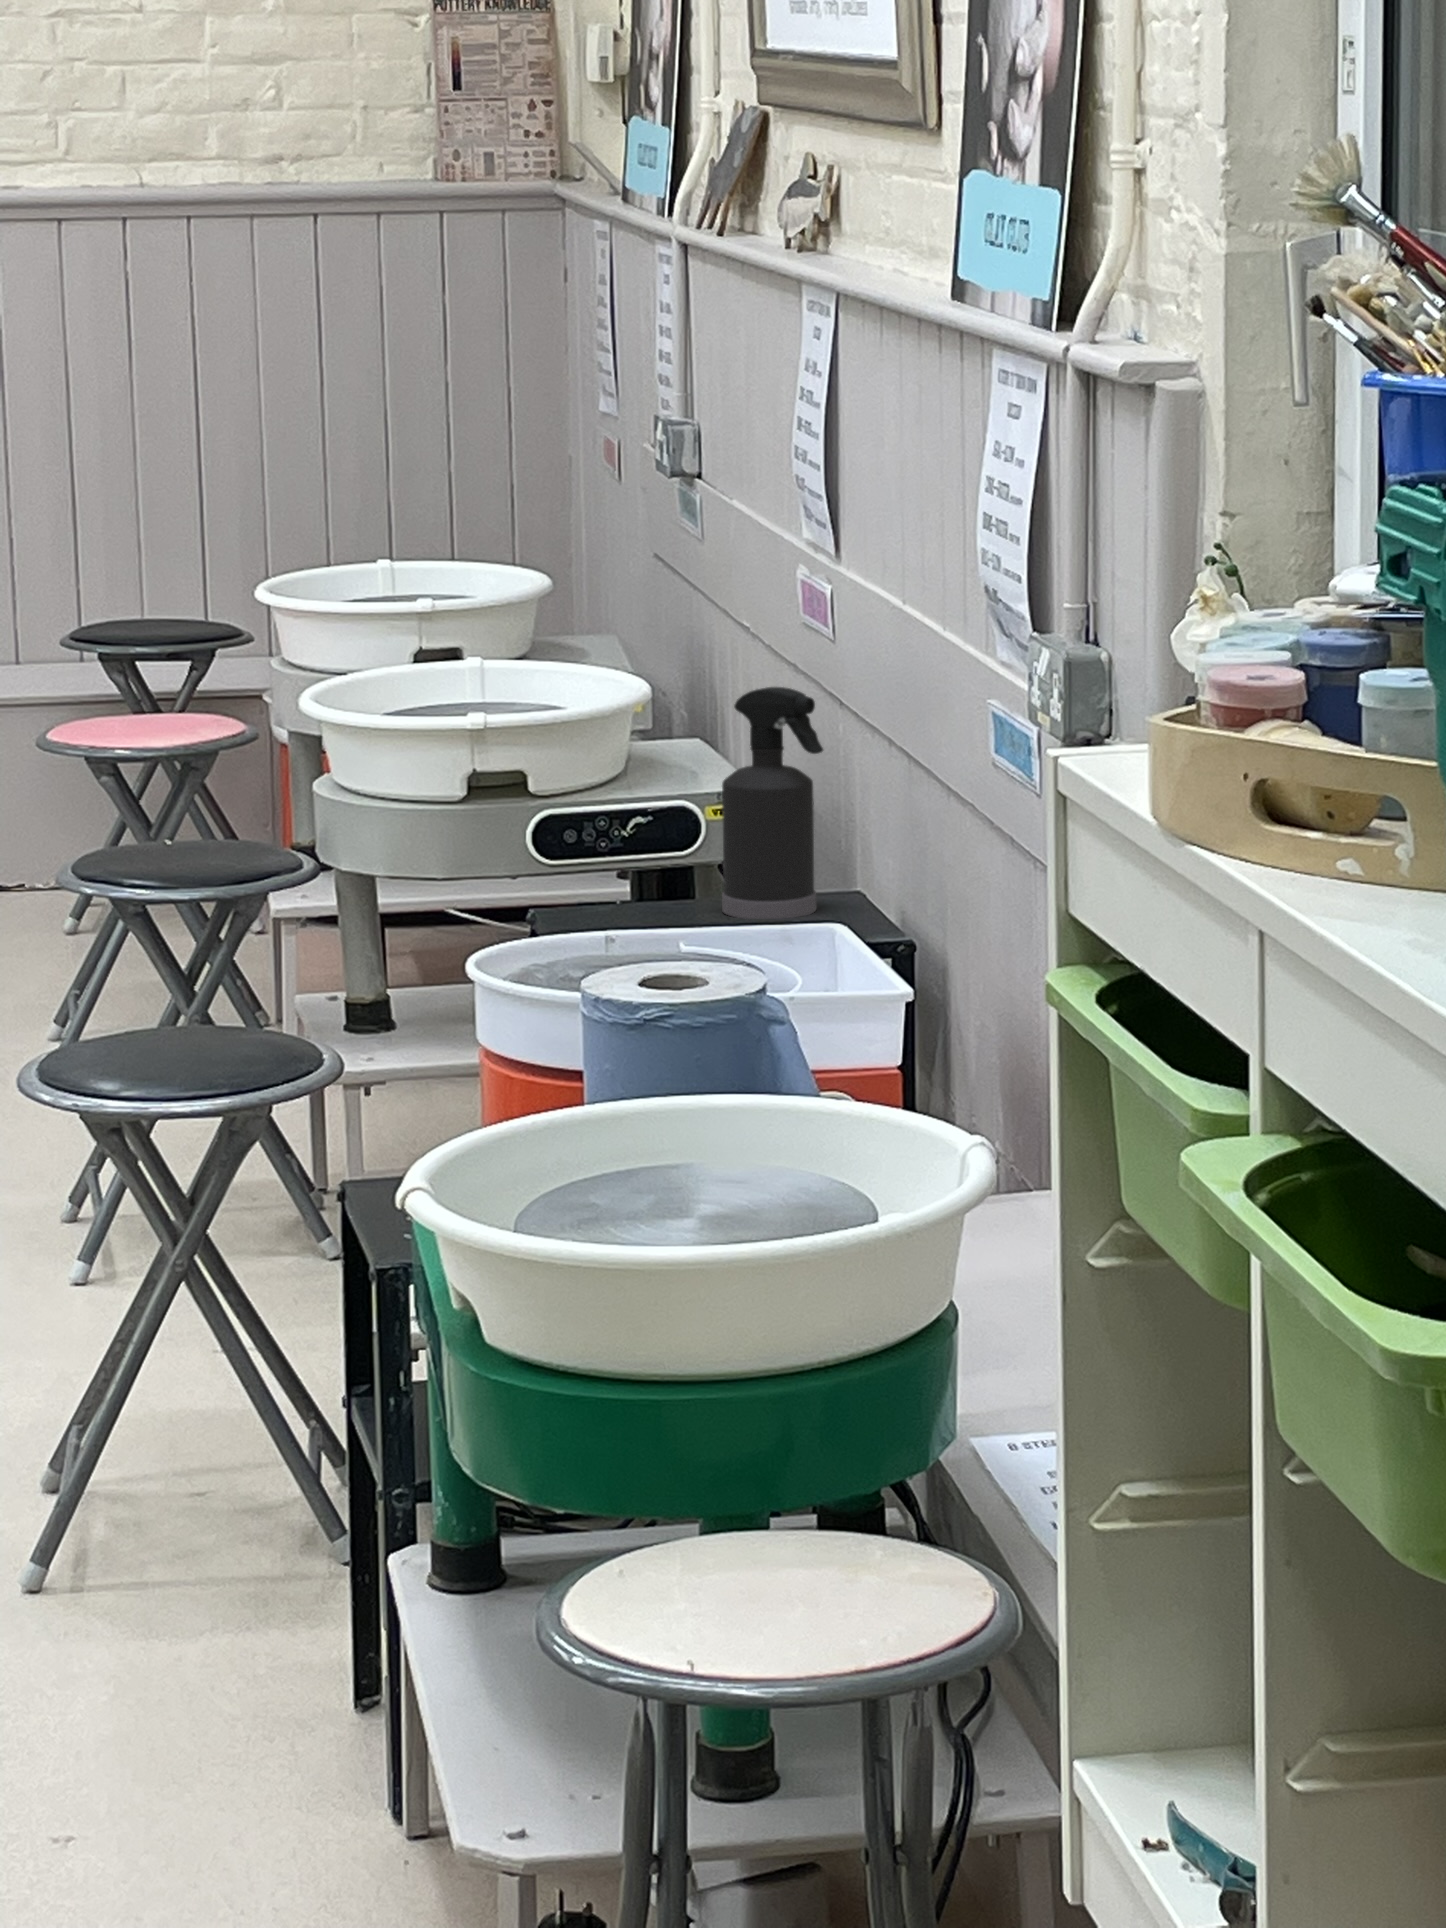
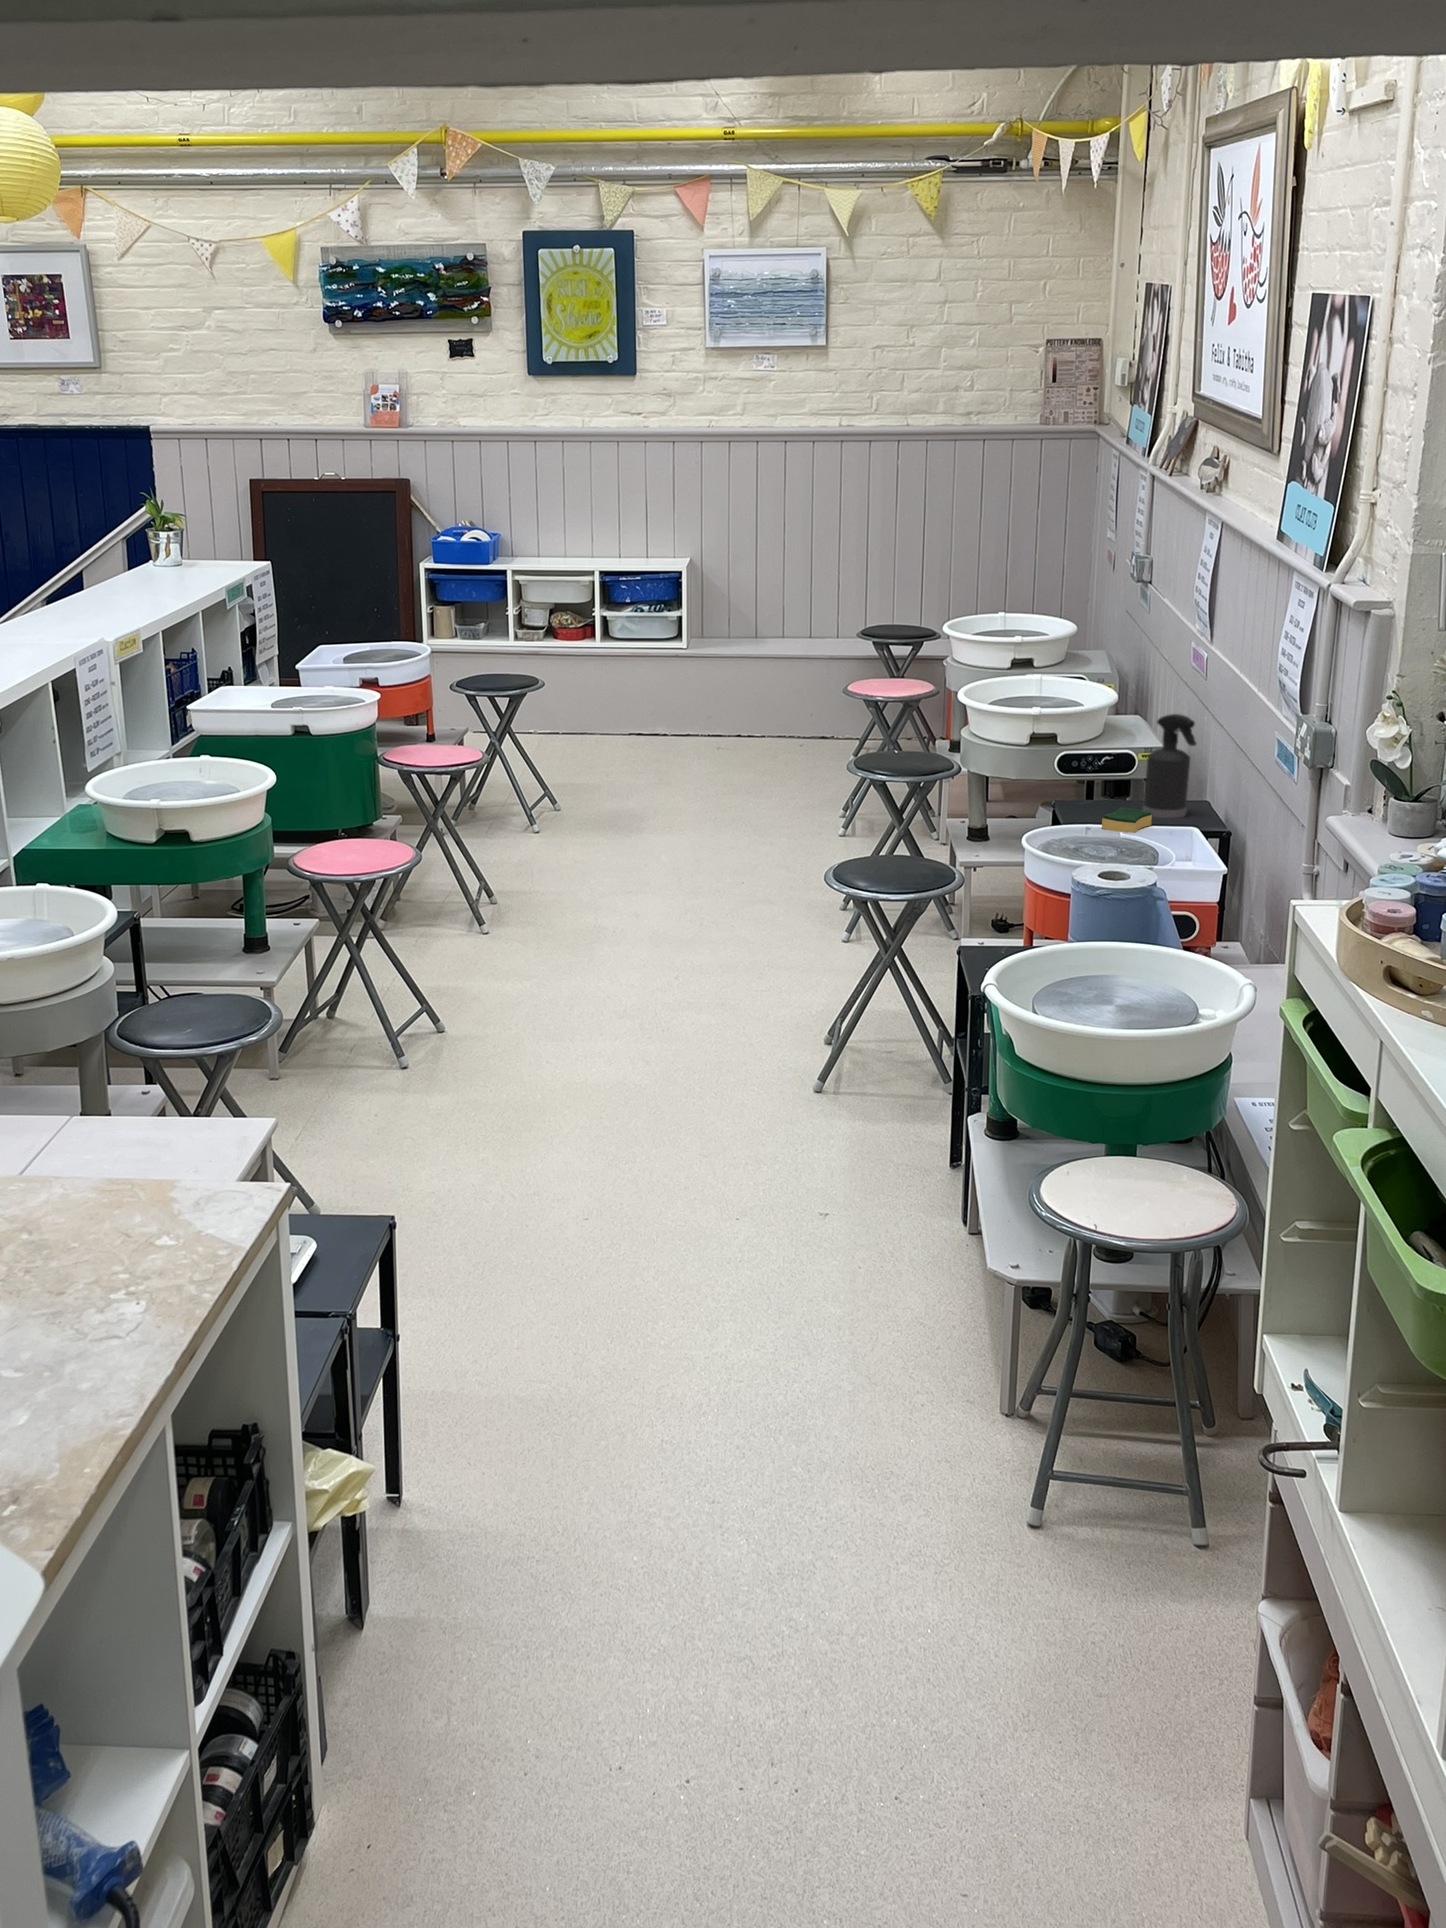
sponge: none [636,898,744,952] -> present [1102,807,1152,833]

